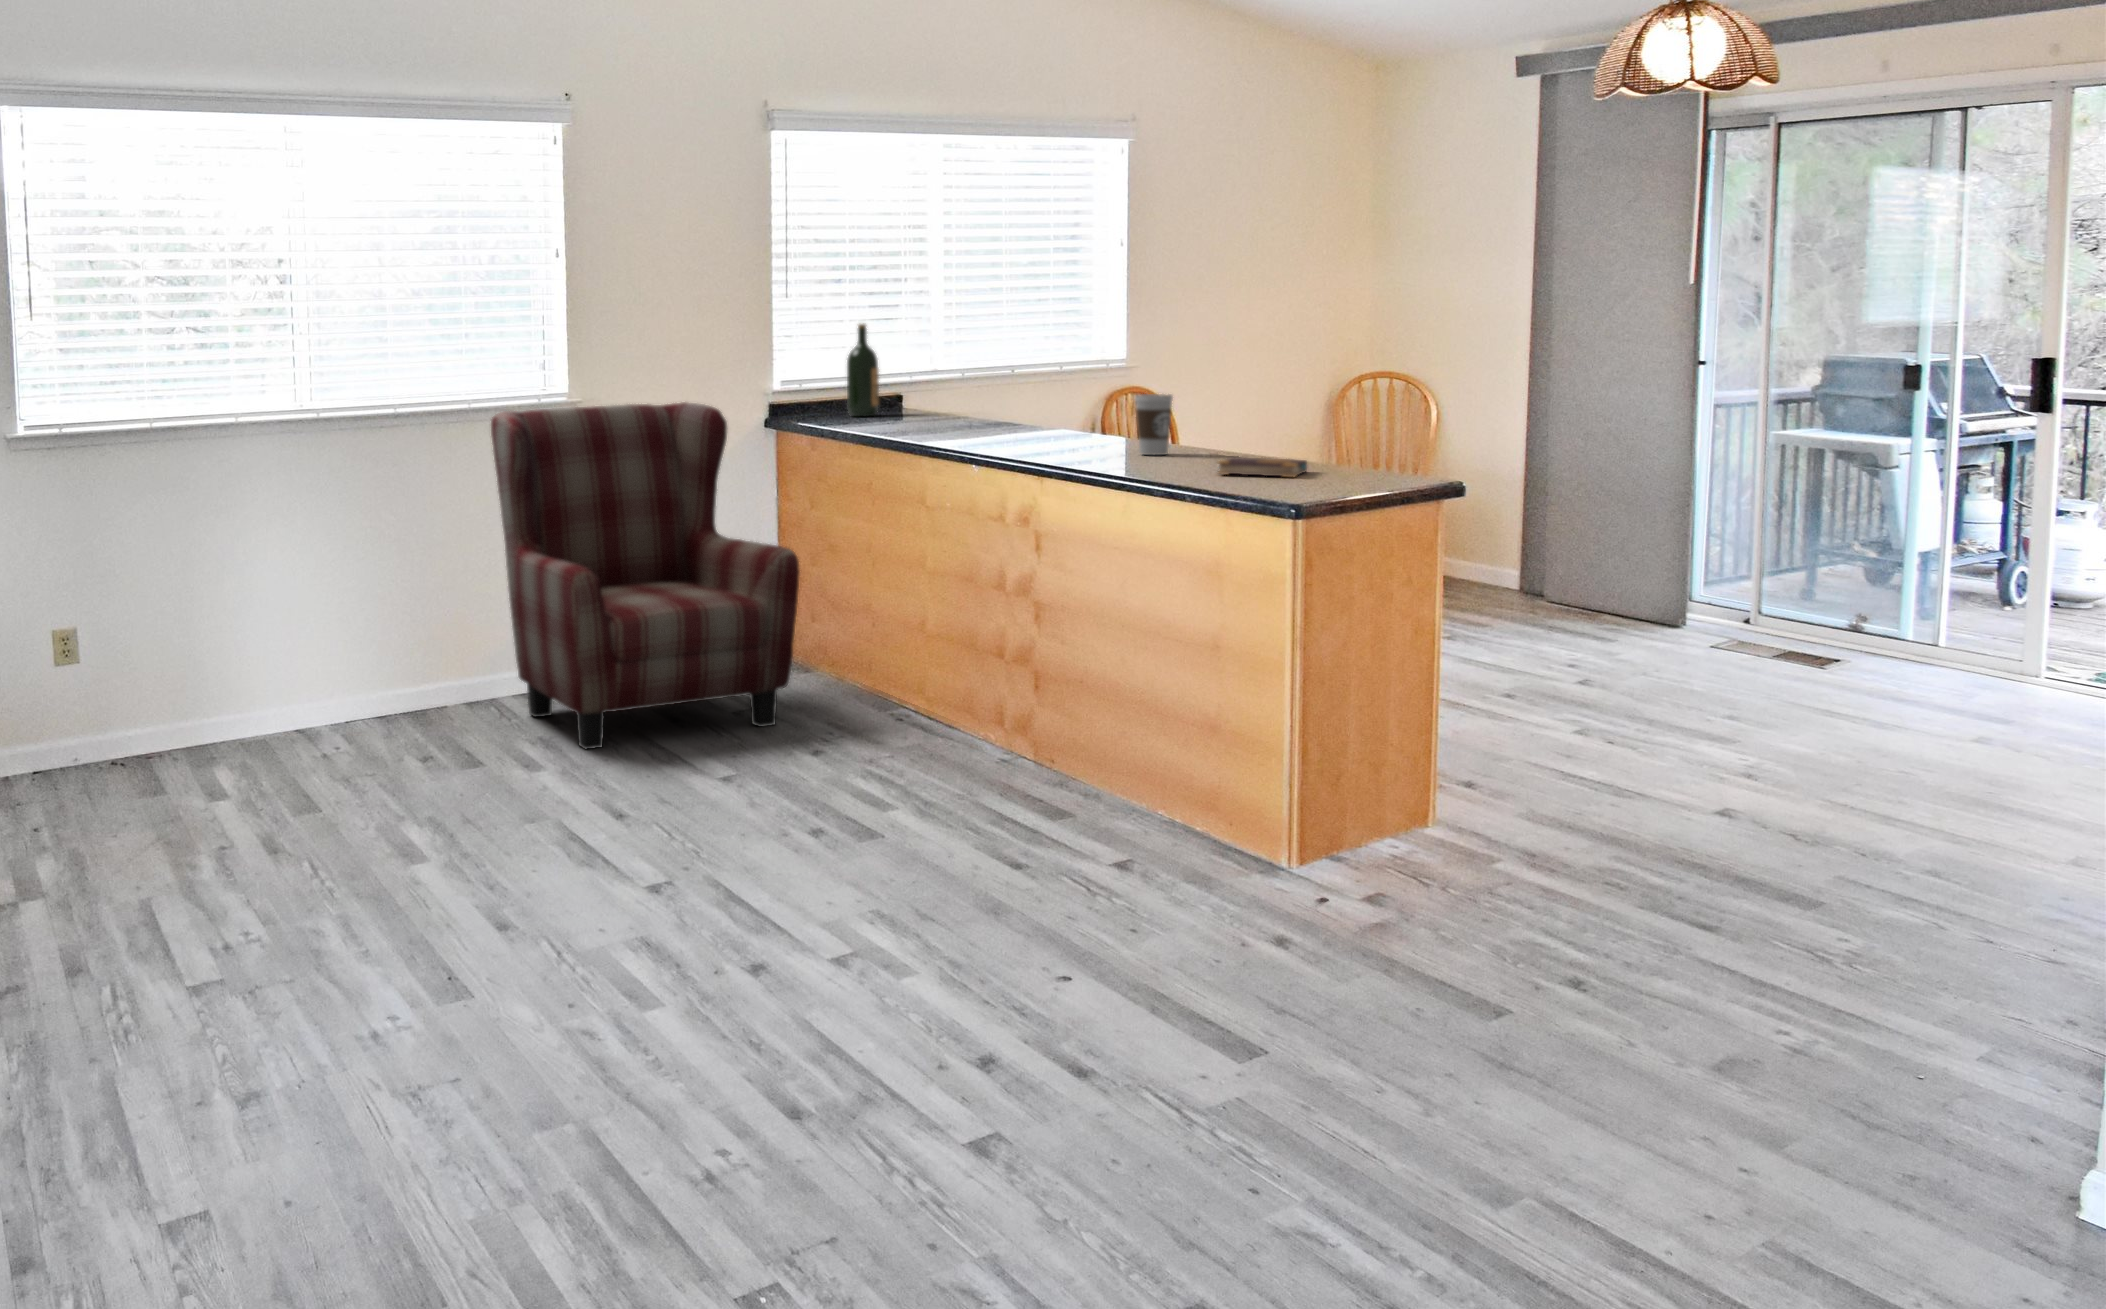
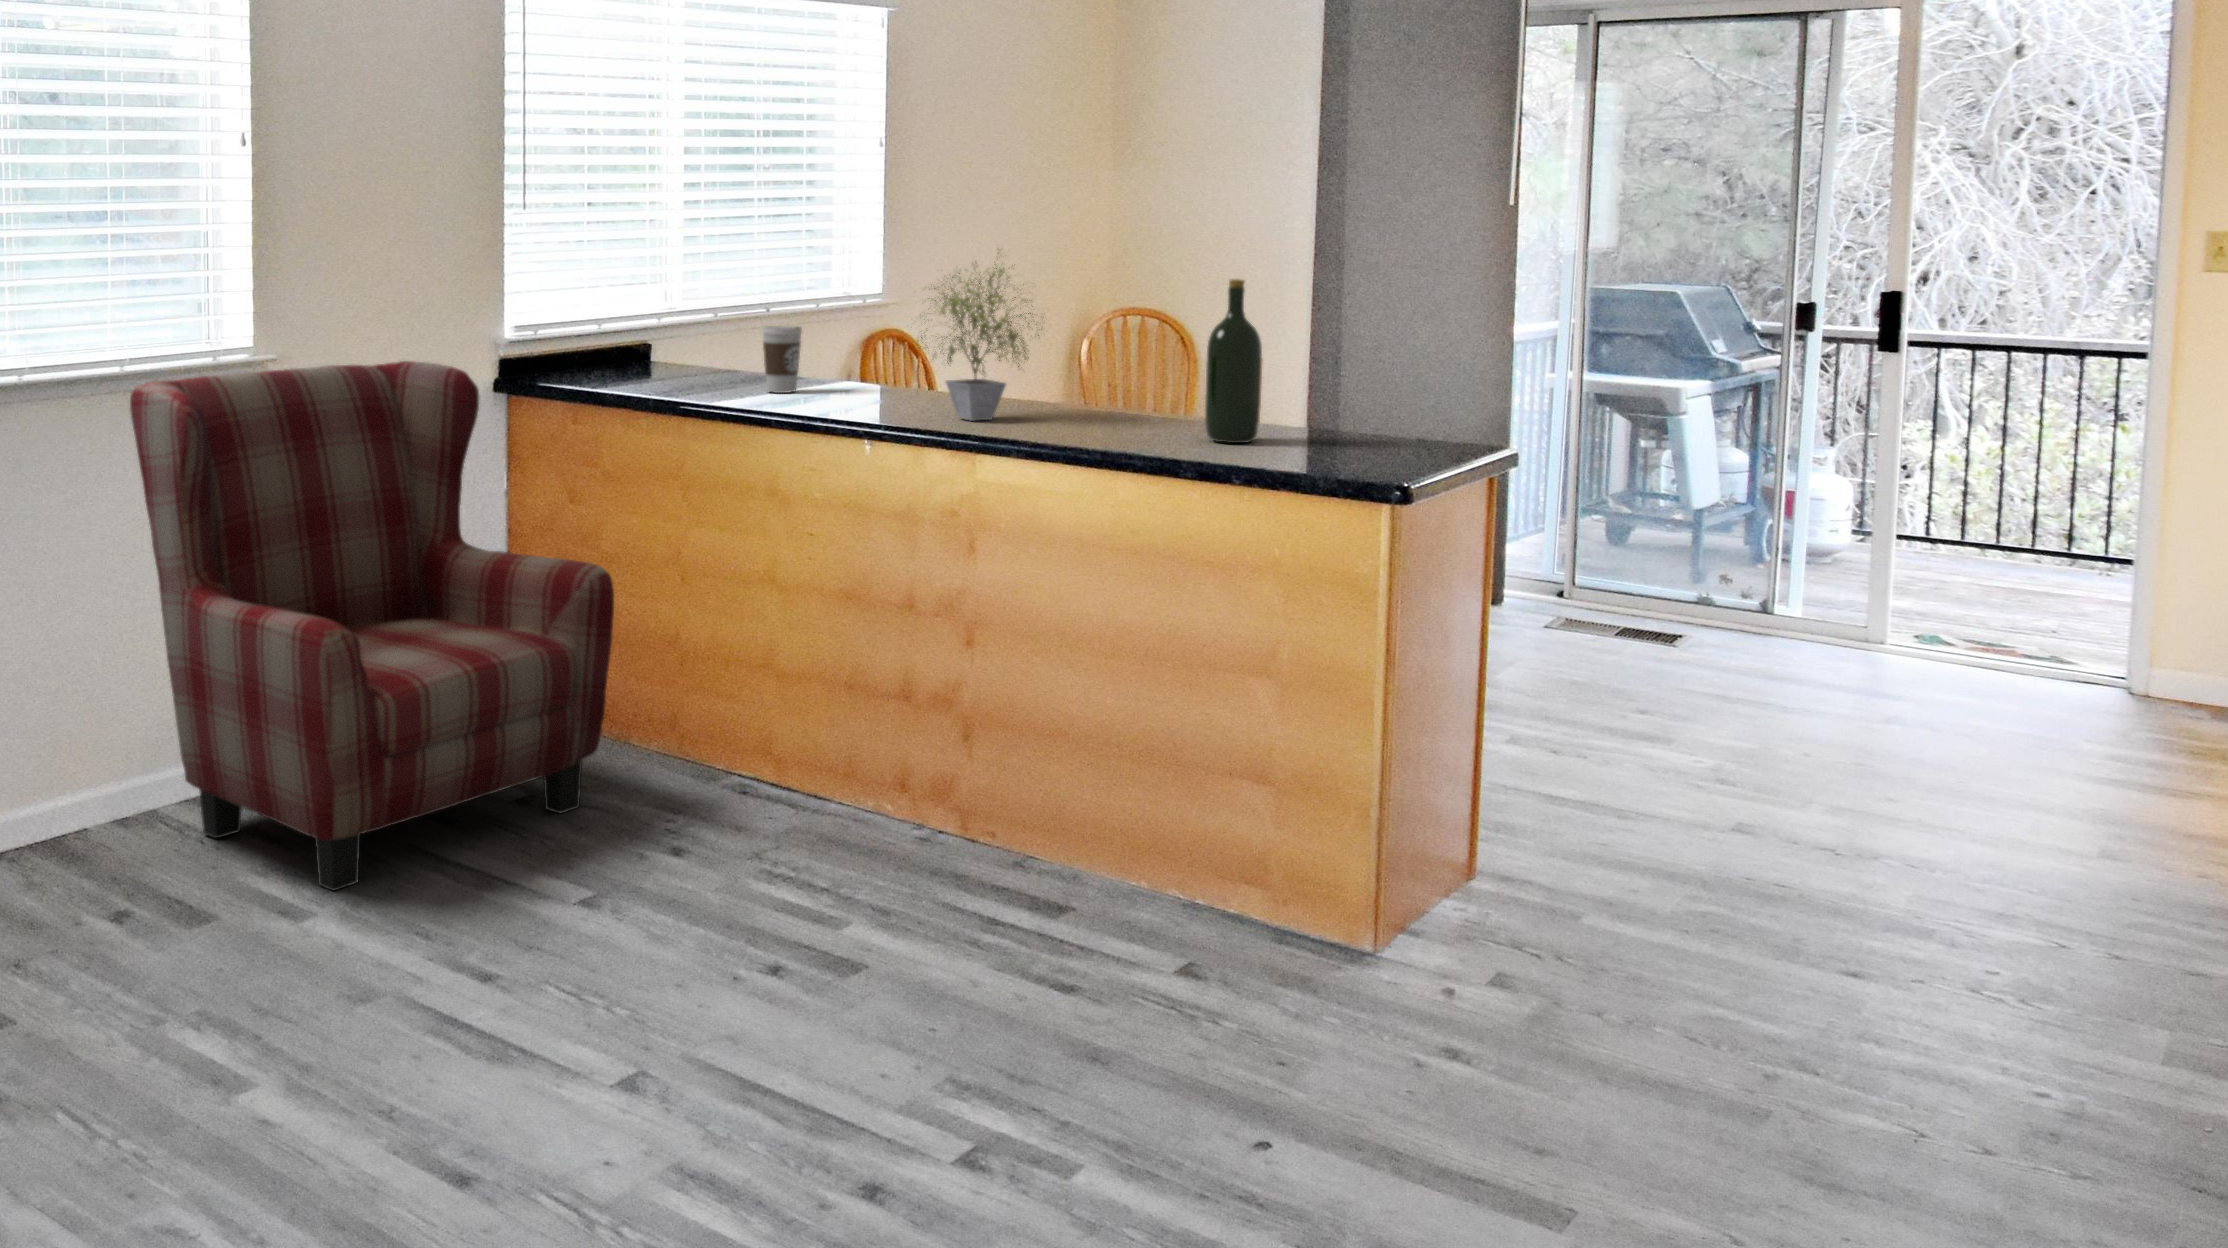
potted plant: none [1000,313,1116,447] -> present [917,262,1042,421]
wine bottle: present [847,324,879,416] -> present [1205,279,1262,443]
coffee cup: present [1135,394,1173,455] -> present [762,326,802,393]
book: present [1218,457,1307,477] -> none [1269,437,1389,464]

